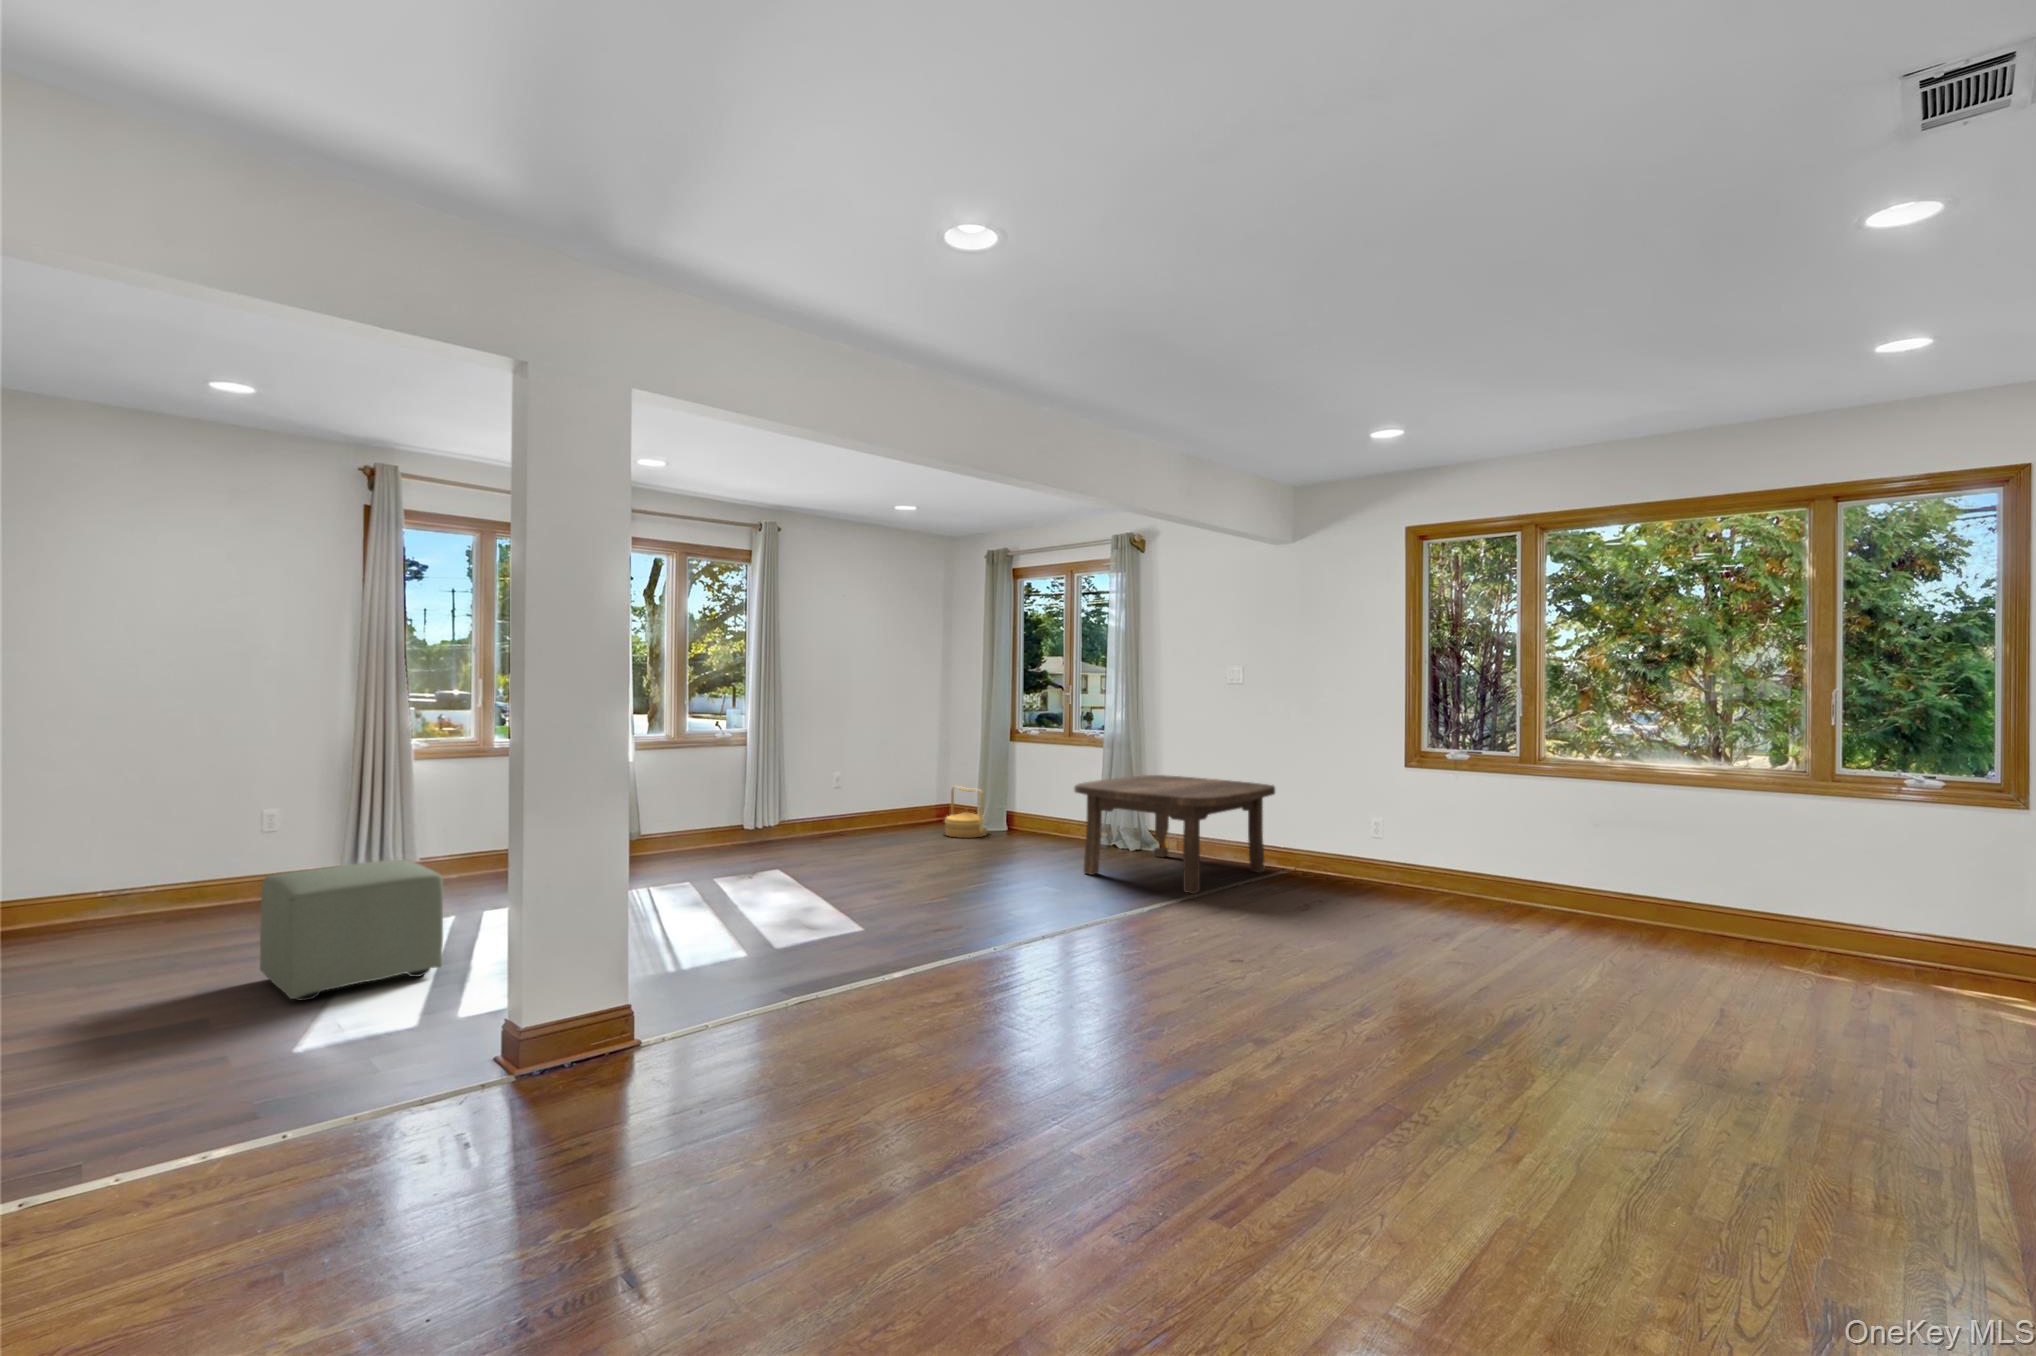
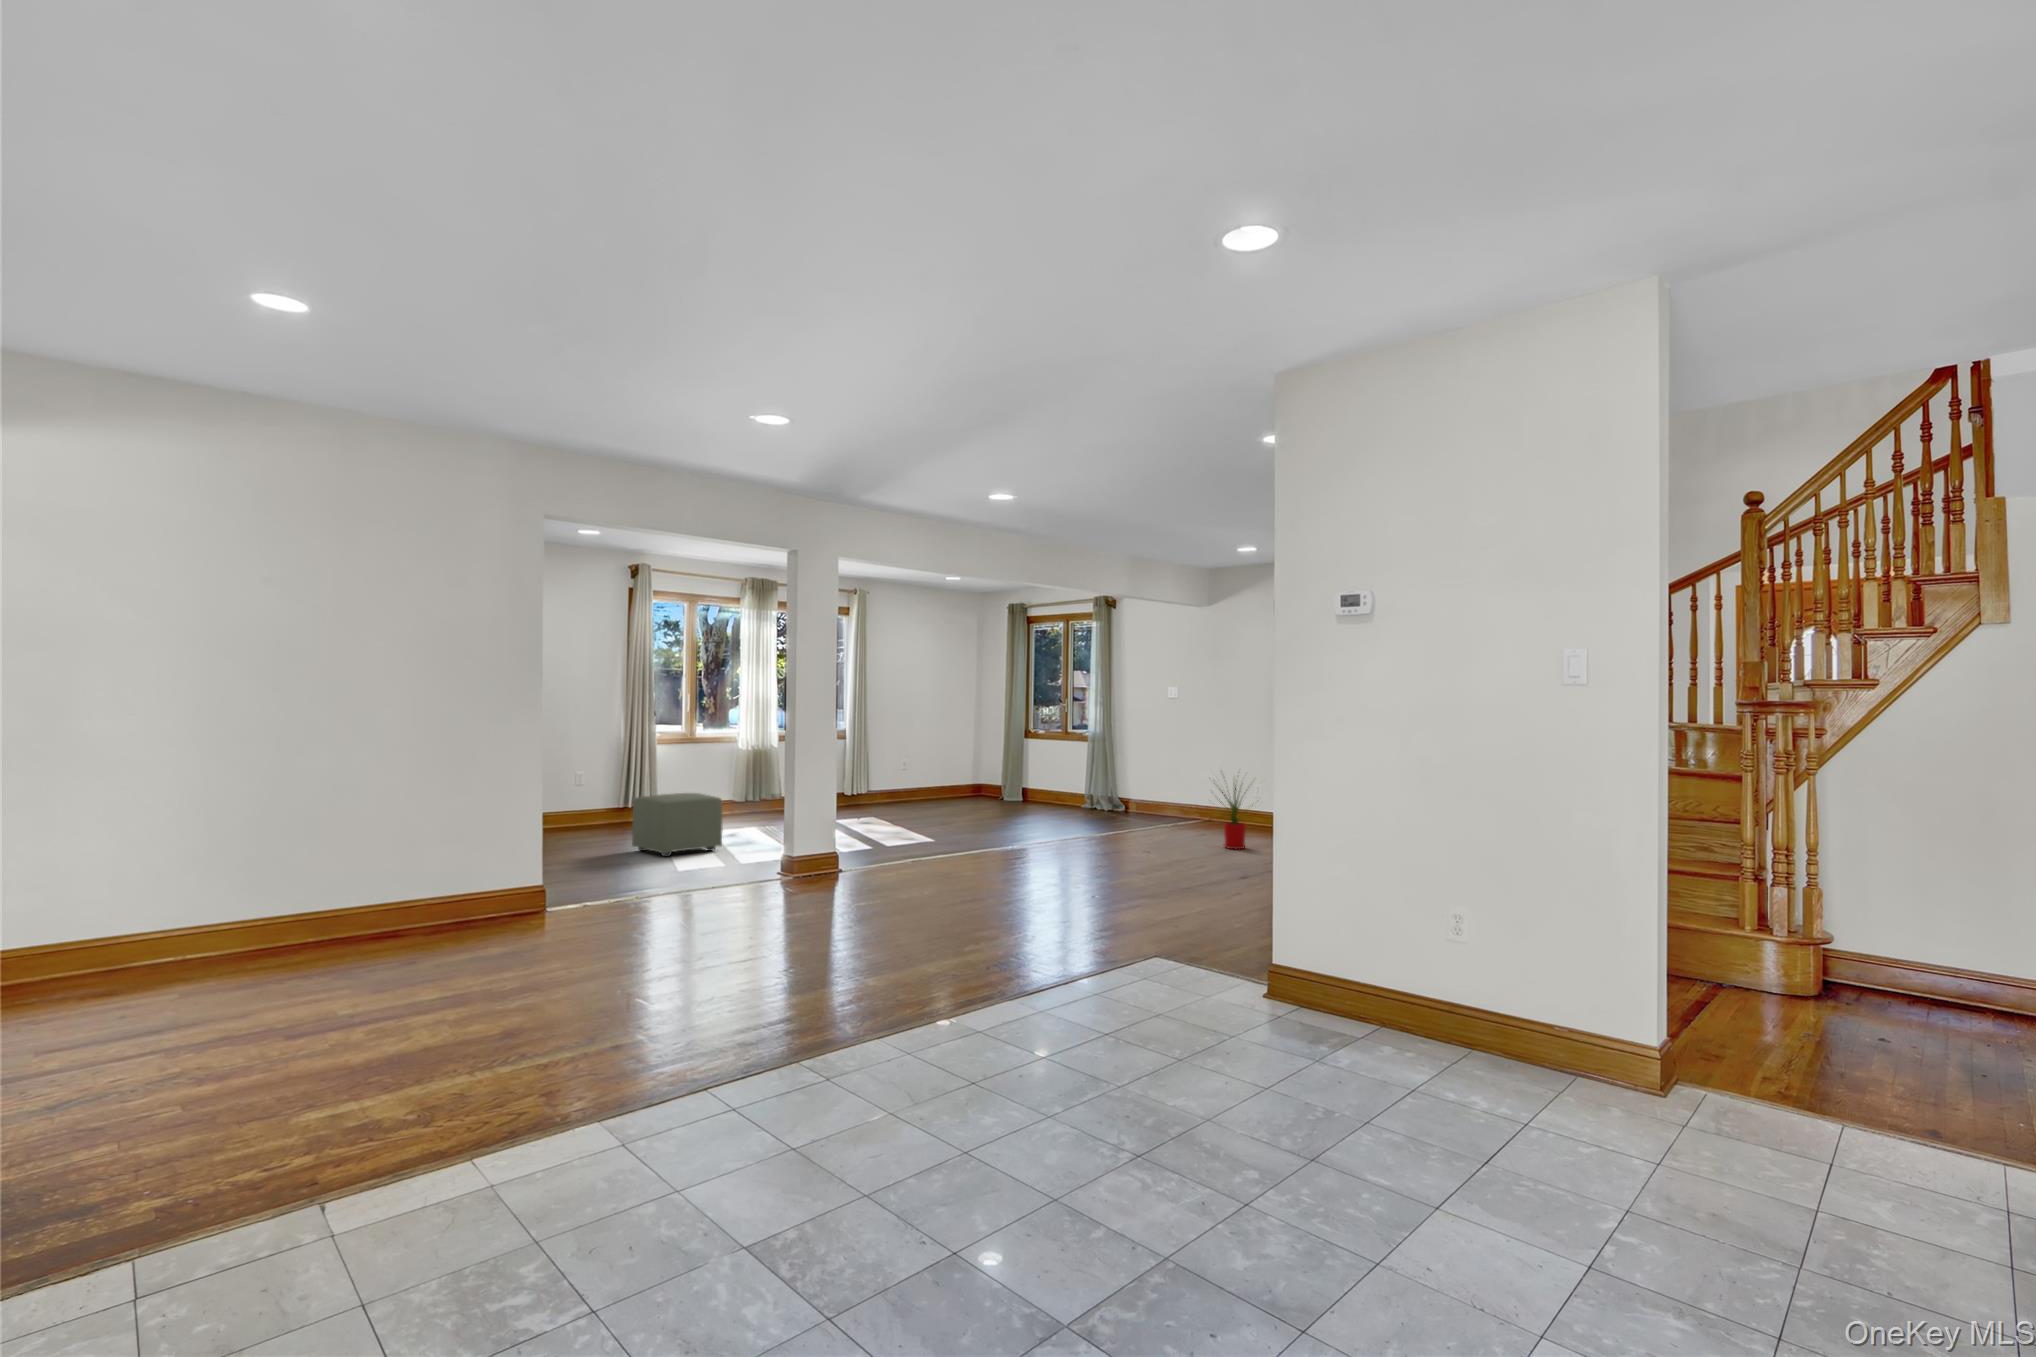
coffee table: present [1074,775,1275,893] -> none [1064,759,1195,829]
woven basket: present [945,786,987,838] -> none [979,769,1009,804]
house plant: none [1341,804,1452,954] -> present [1219,777,1252,849]

